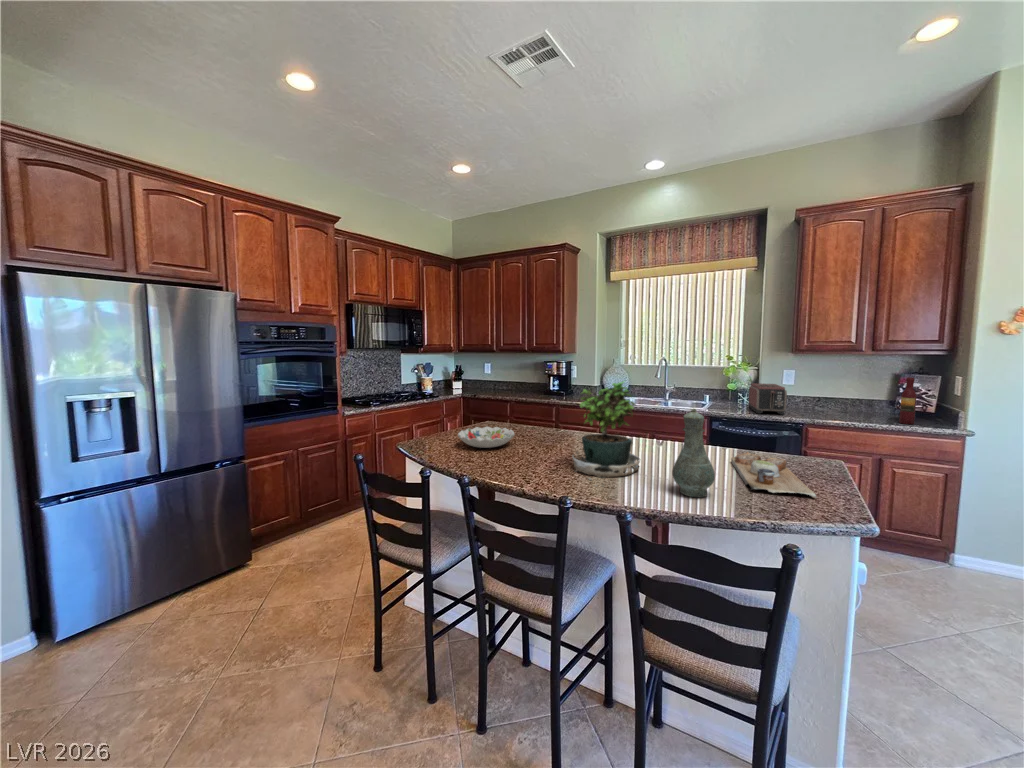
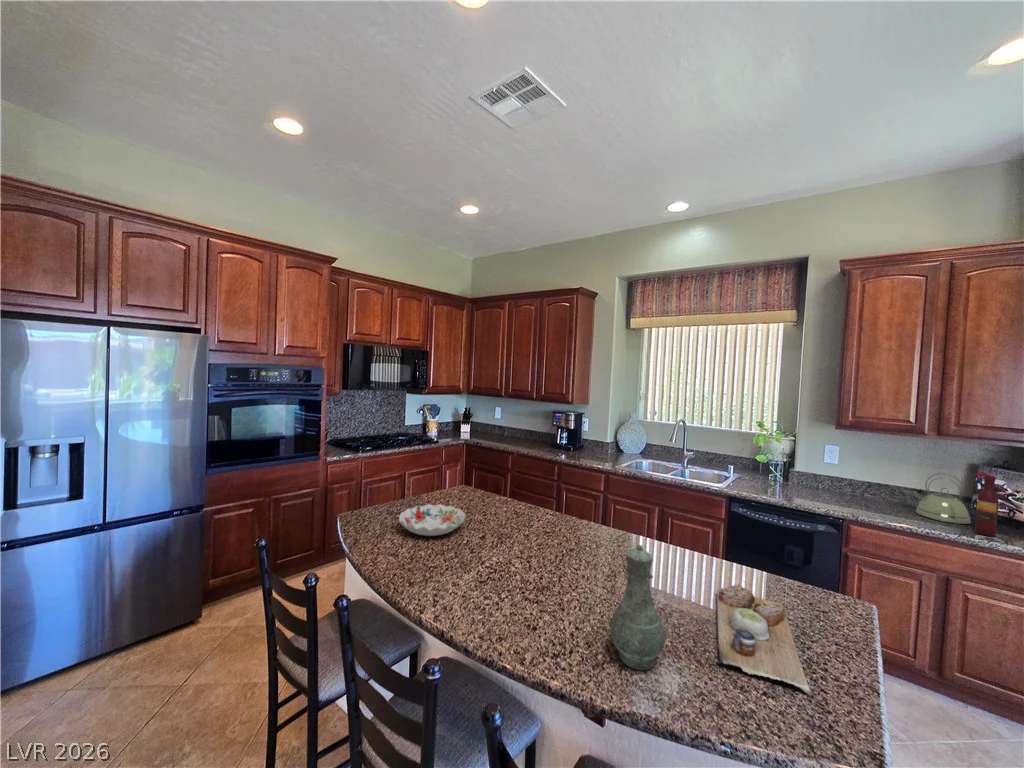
kettle: none [850,381,895,419] -> present [910,473,971,524]
potted plant: present [572,382,640,480] -> none [506,482,591,629]
toaster: present [749,383,787,415] -> none [782,459,826,503]

